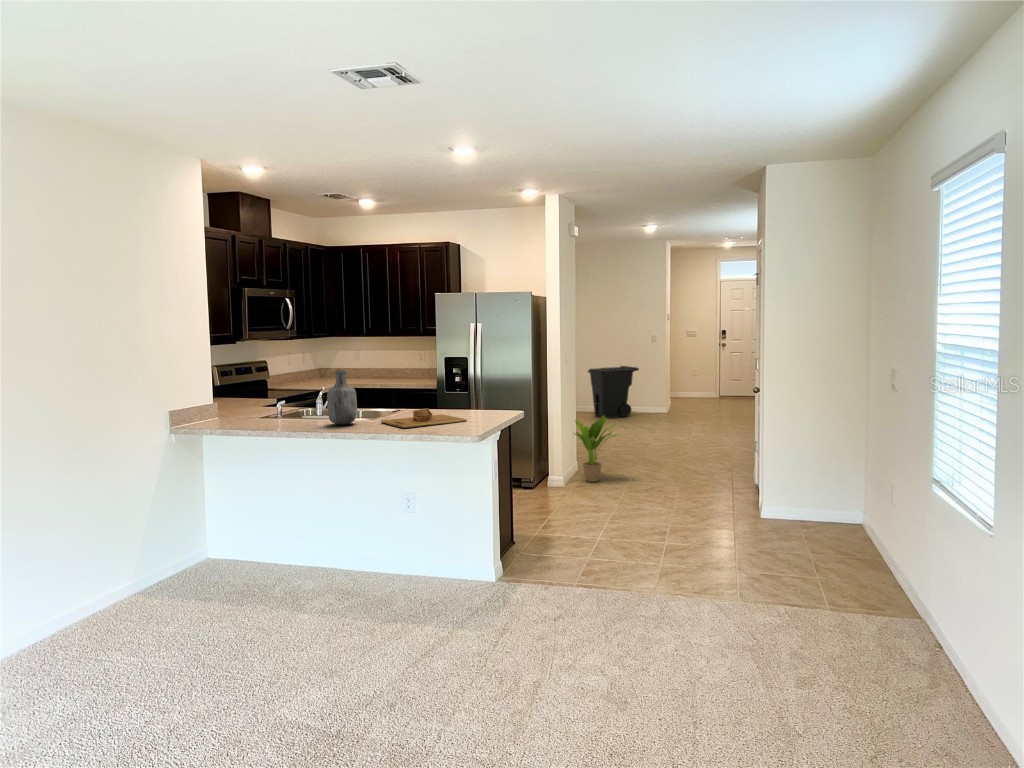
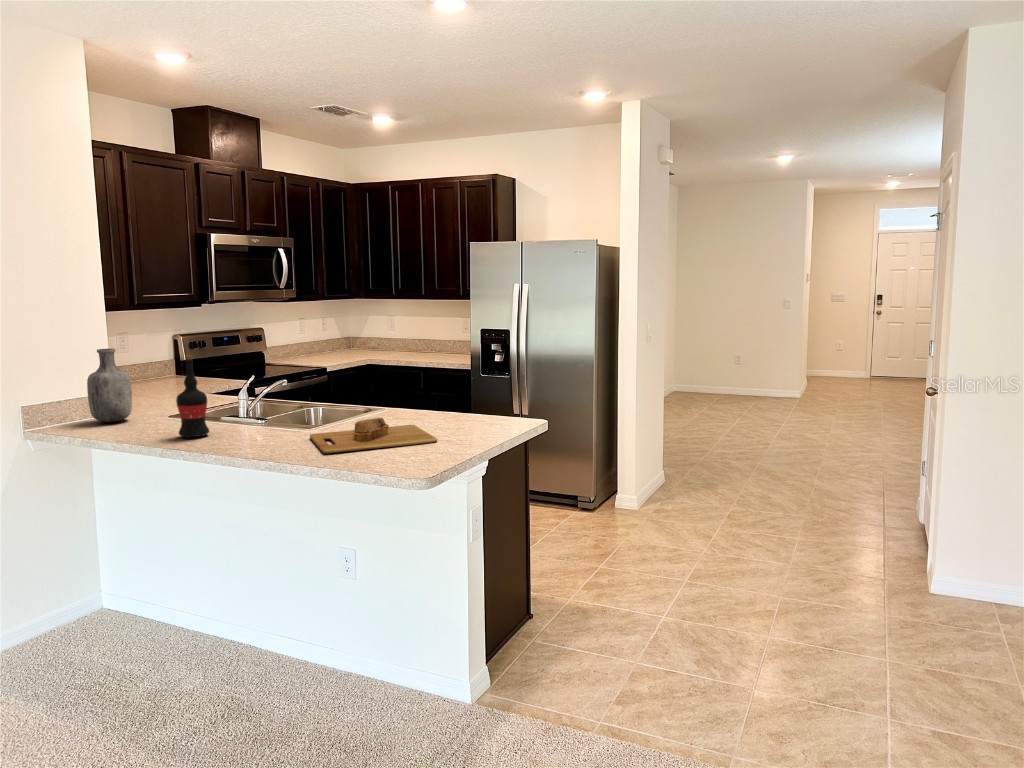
trash can: present [588,366,639,418] -> none [701,336,765,401]
vase: present [327,370,357,425] -> present [87,349,132,422]
wine bottle: none [288,372,309,426] -> present [176,356,209,437]
potted plant: present [575,416,619,482] -> none [654,414,723,502]

